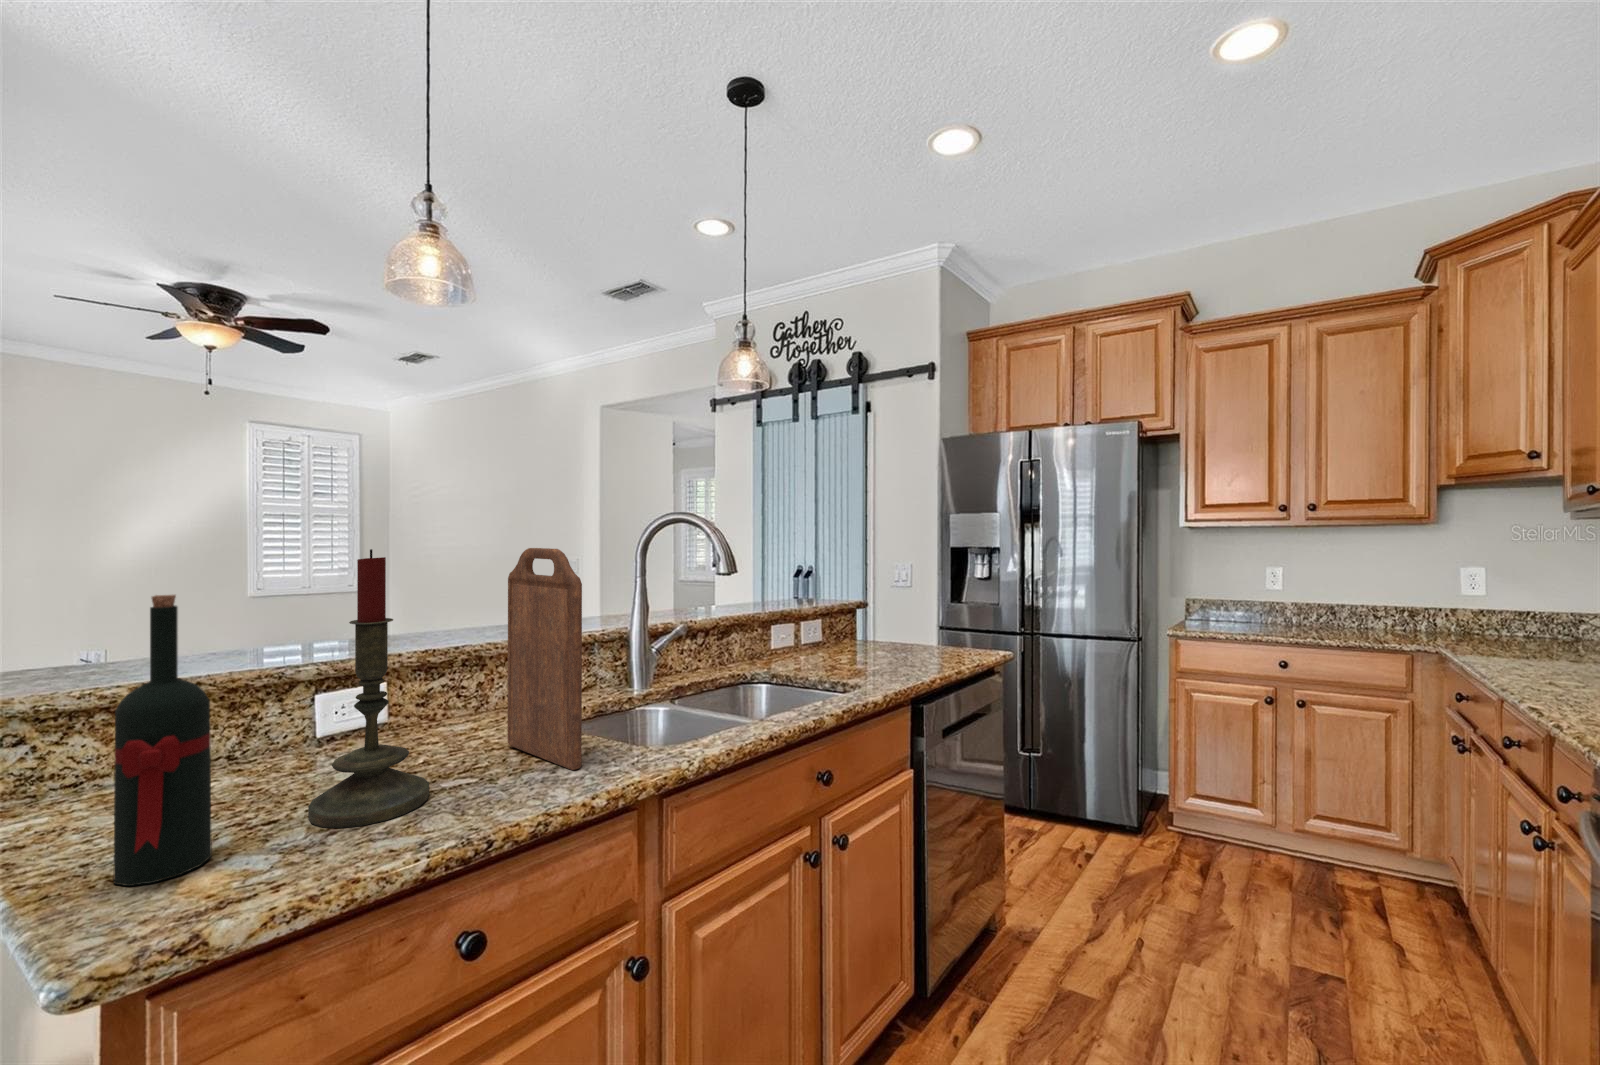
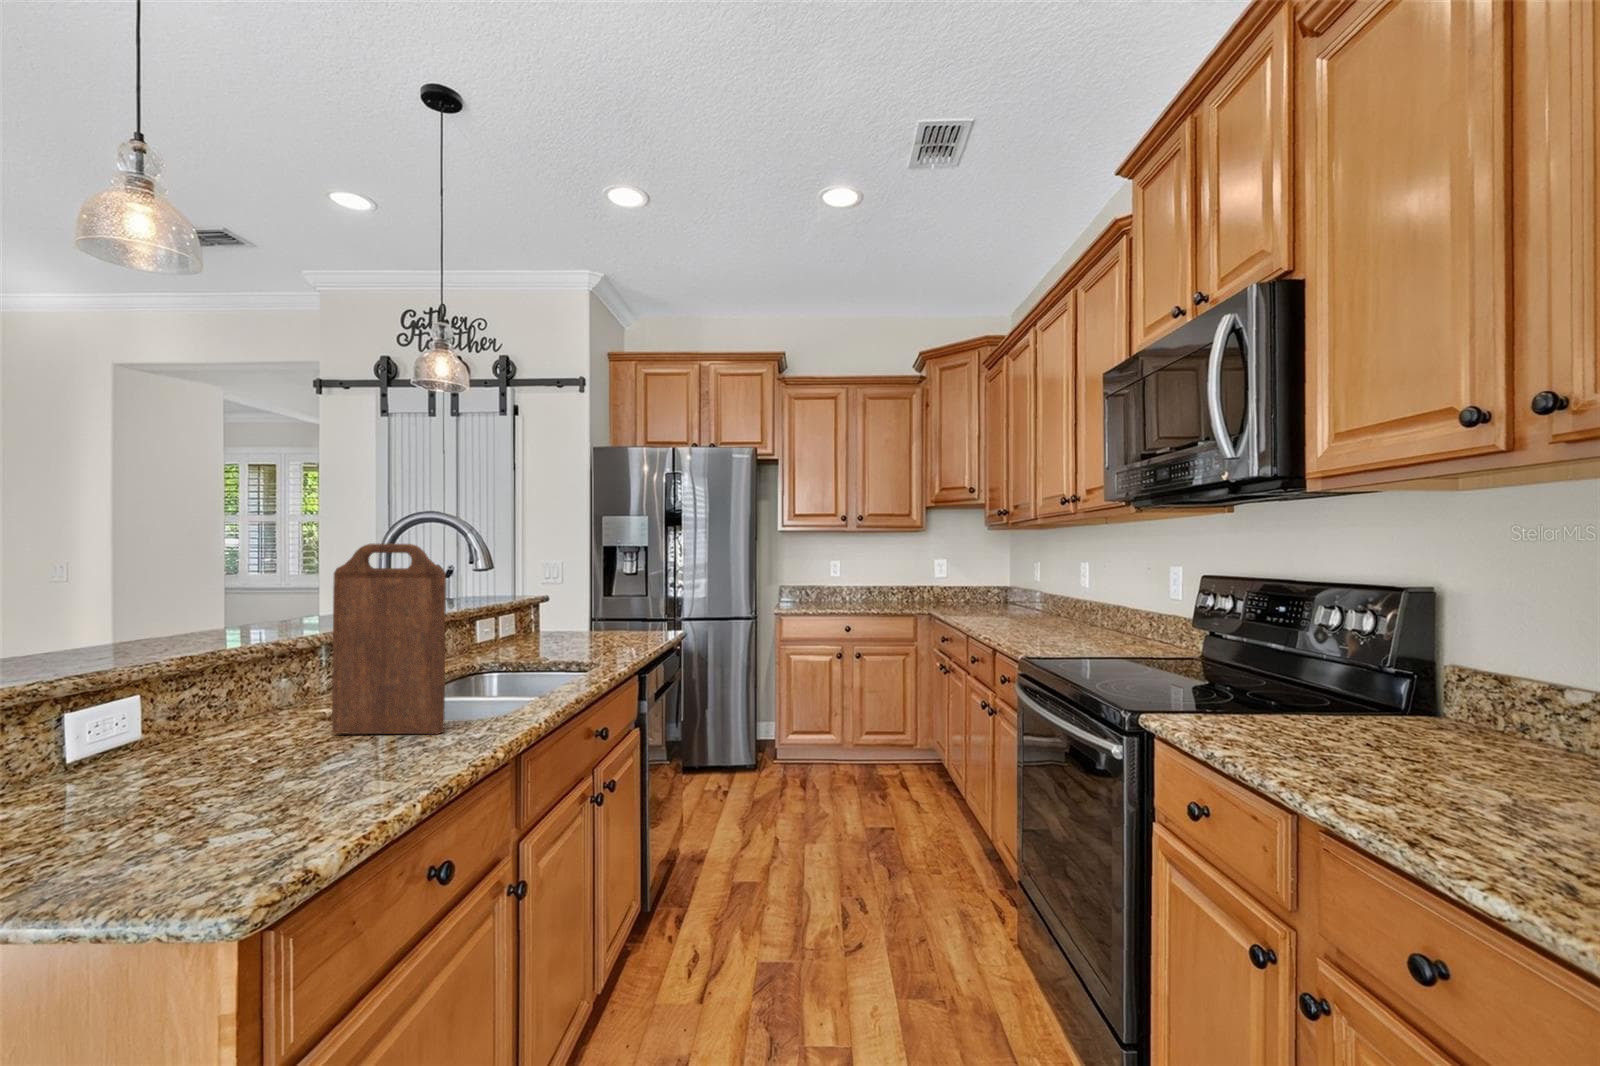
candle: present [308,549,429,828] -> none [218,542,336,797]
wine bottle: present [114,595,212,886] -> none [98,581,194,855]

